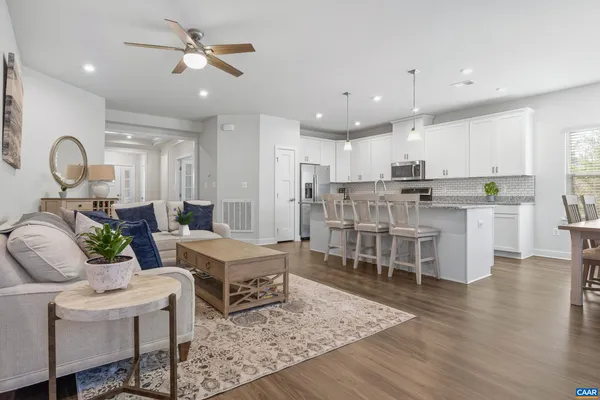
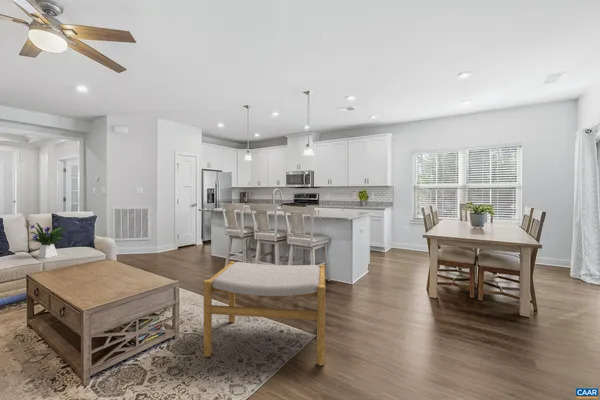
footstool: none [310,240,428,336] -> present [204,261,326,366]

